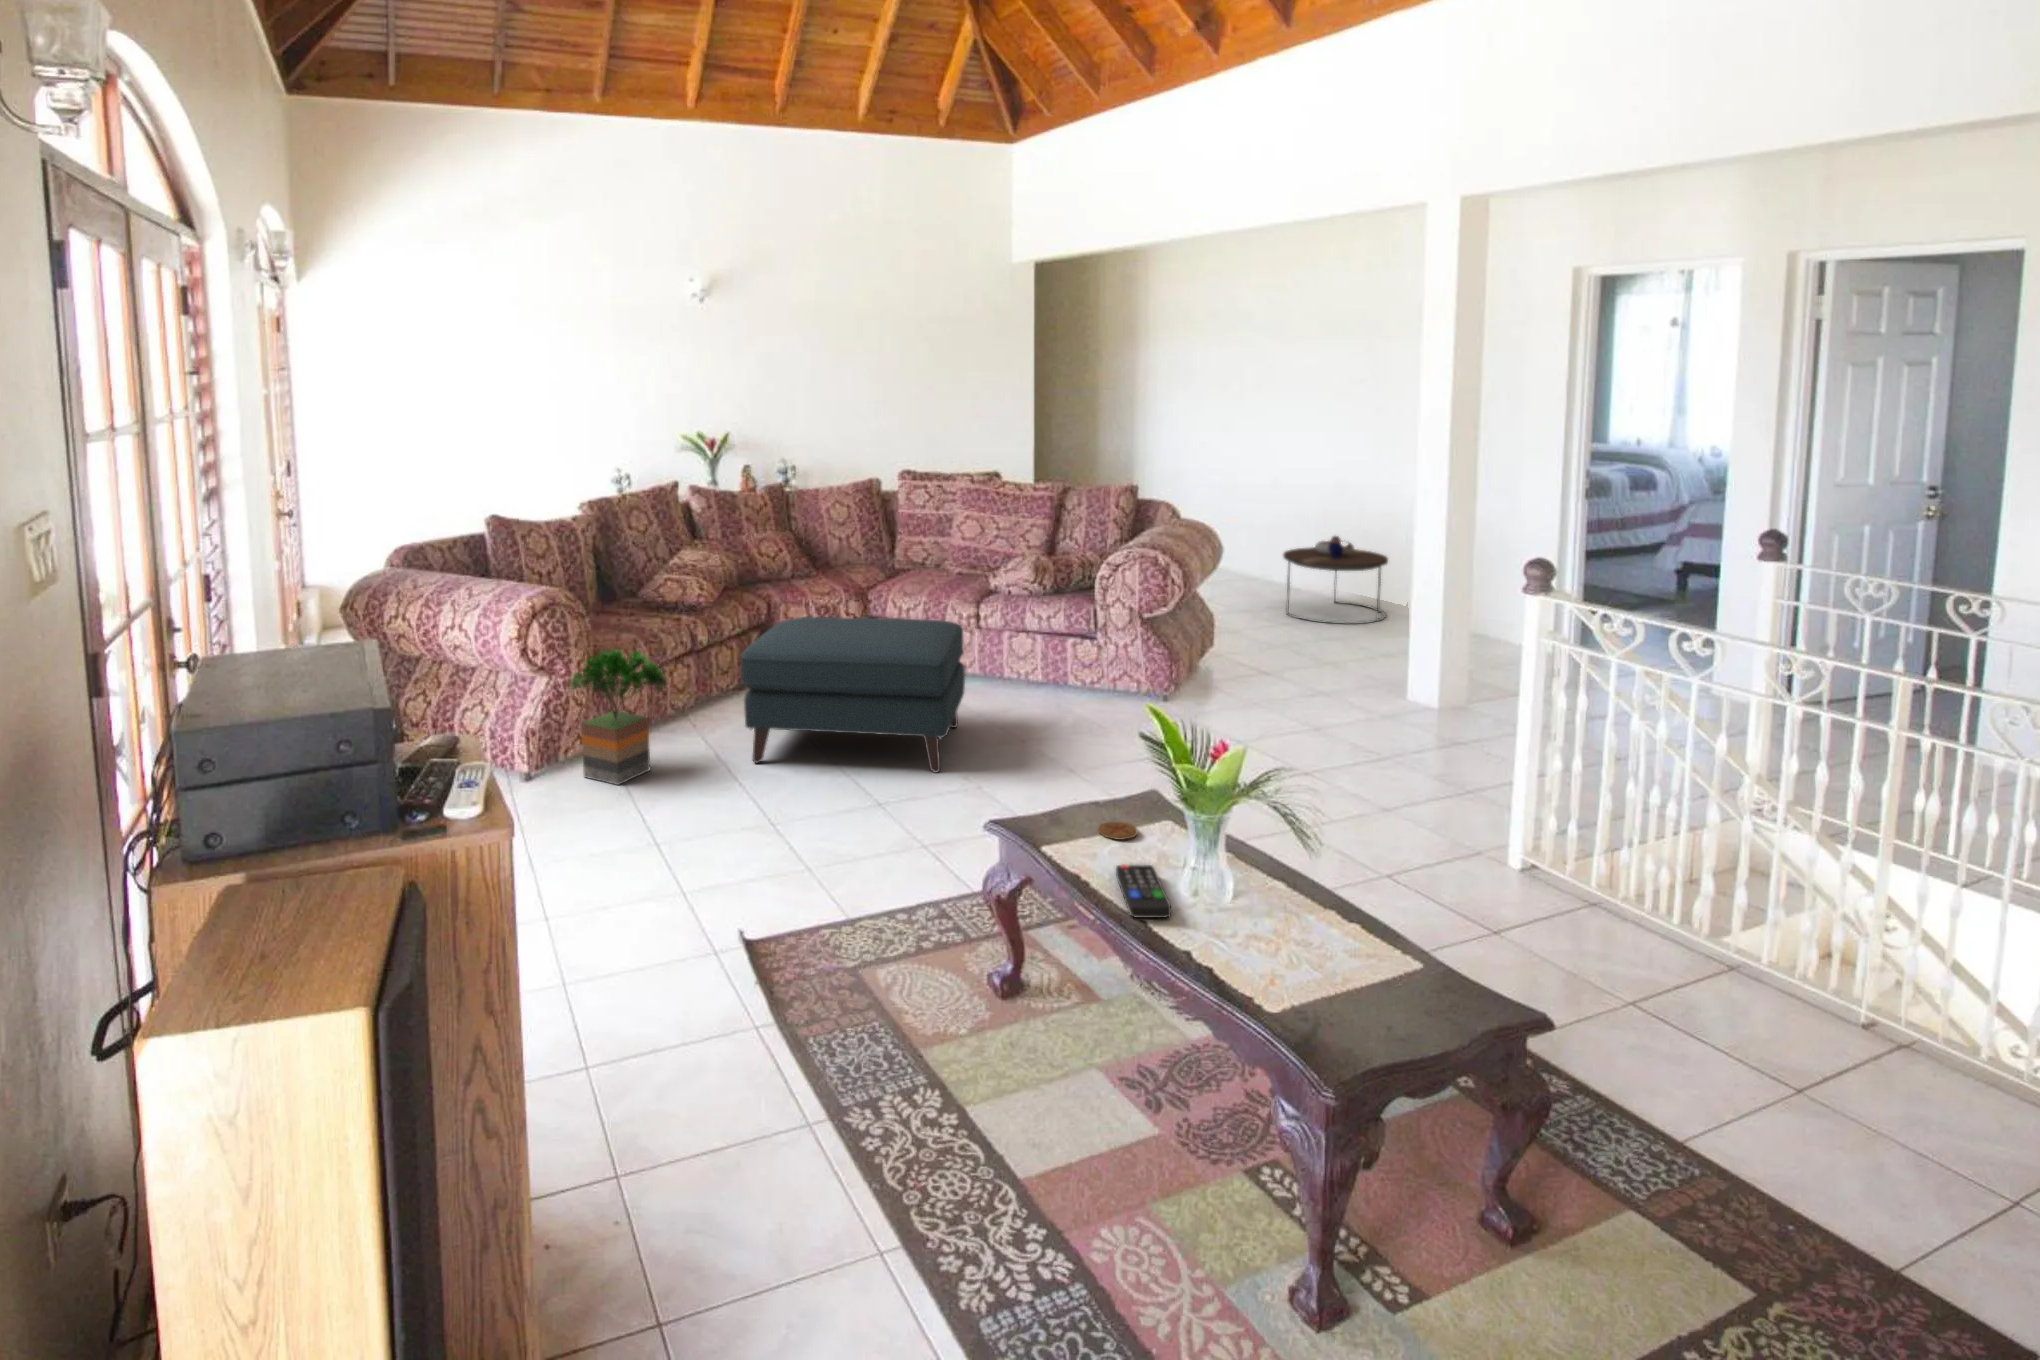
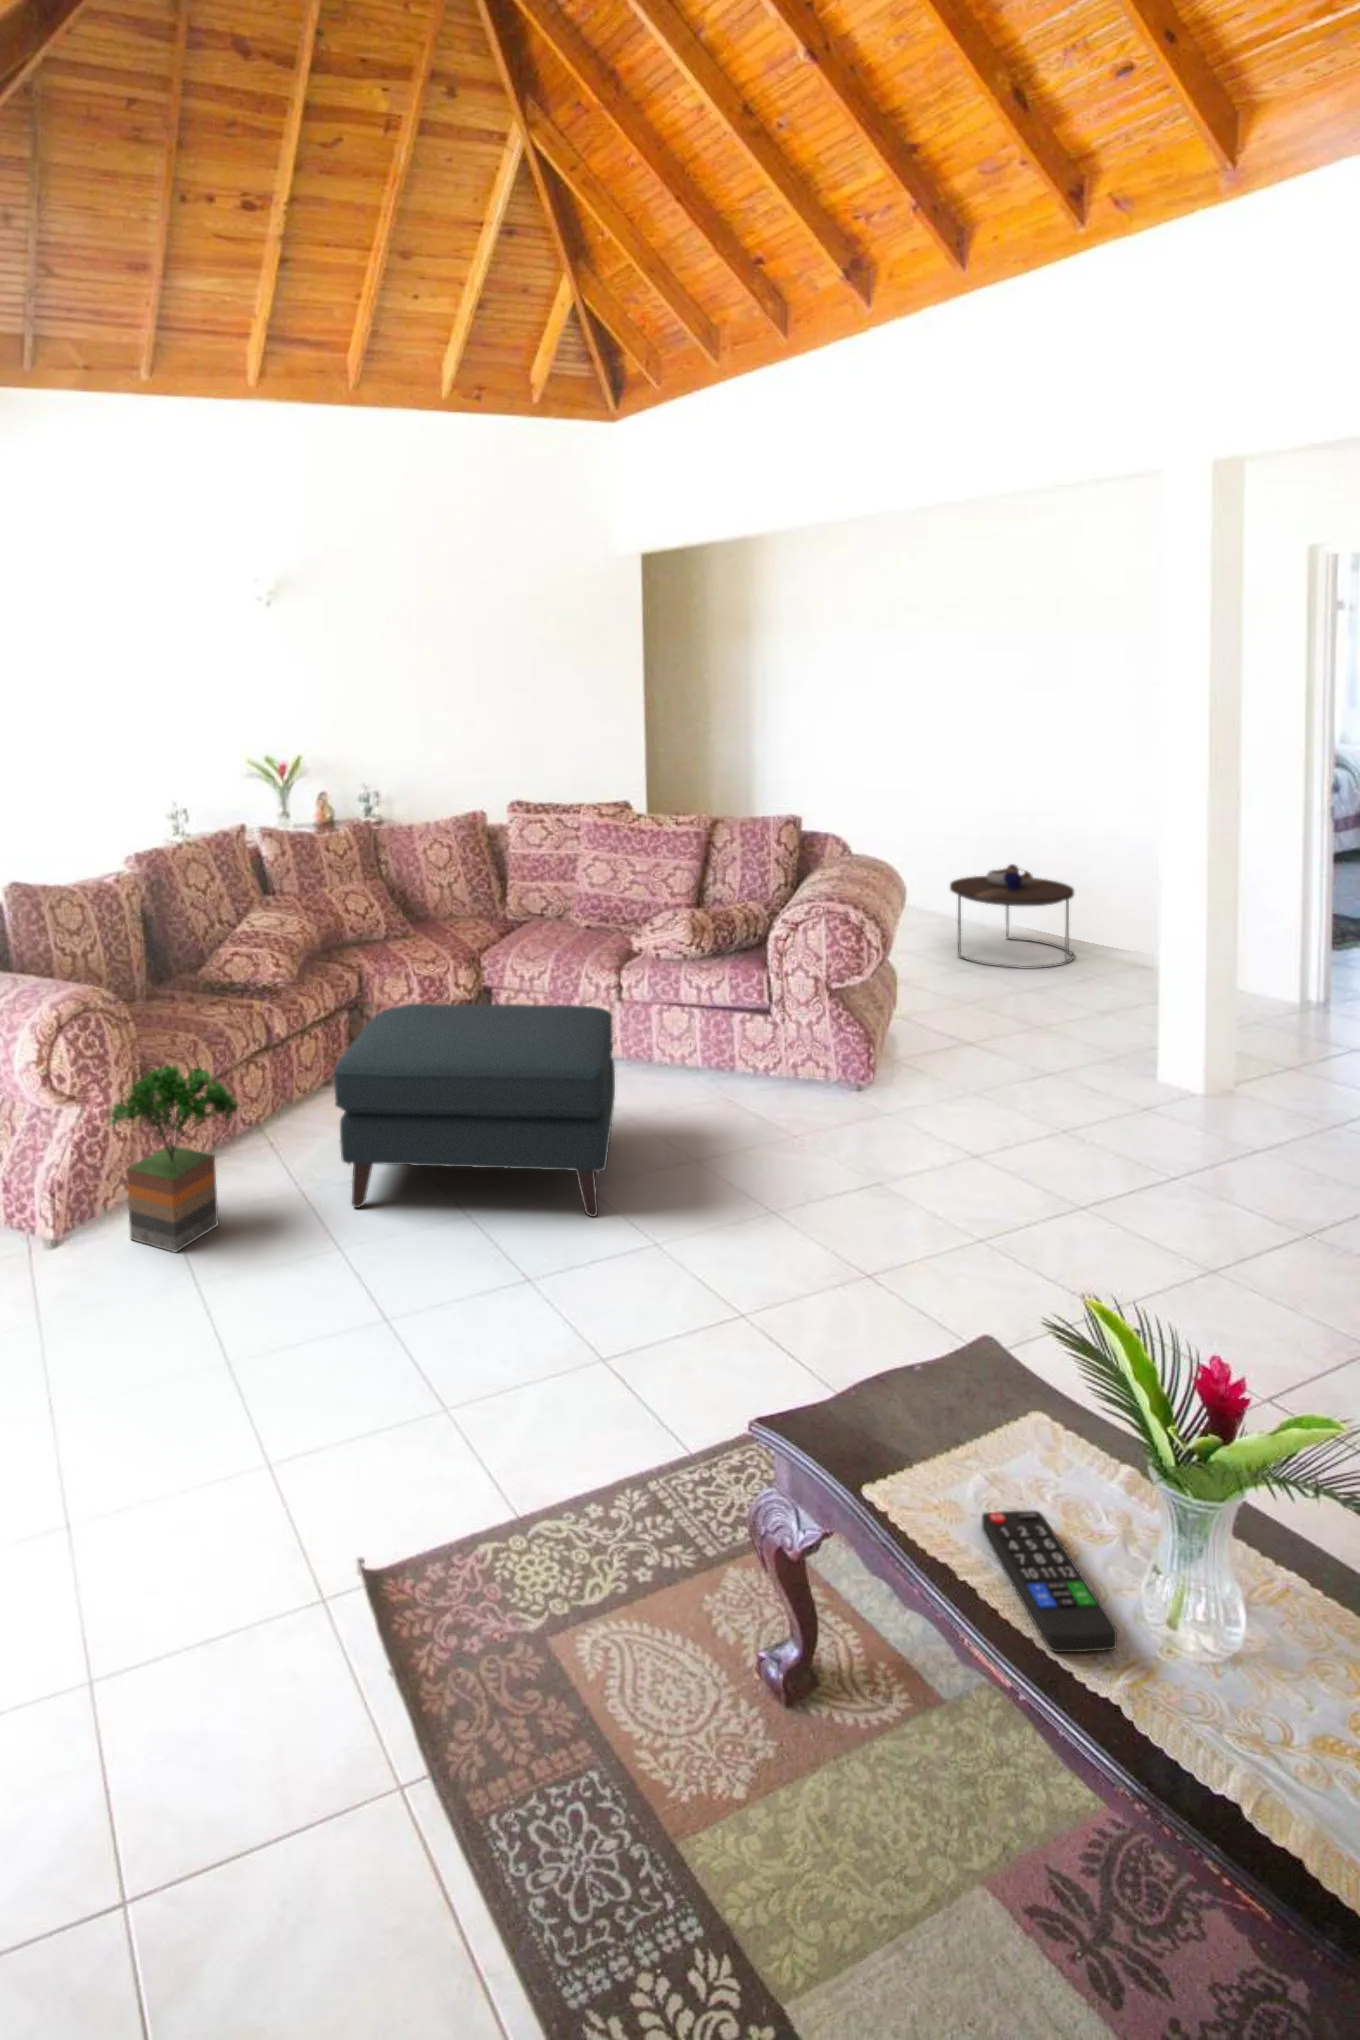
coaster: present [1098,822,1138,840] -> none [917,1398,982,1440]

